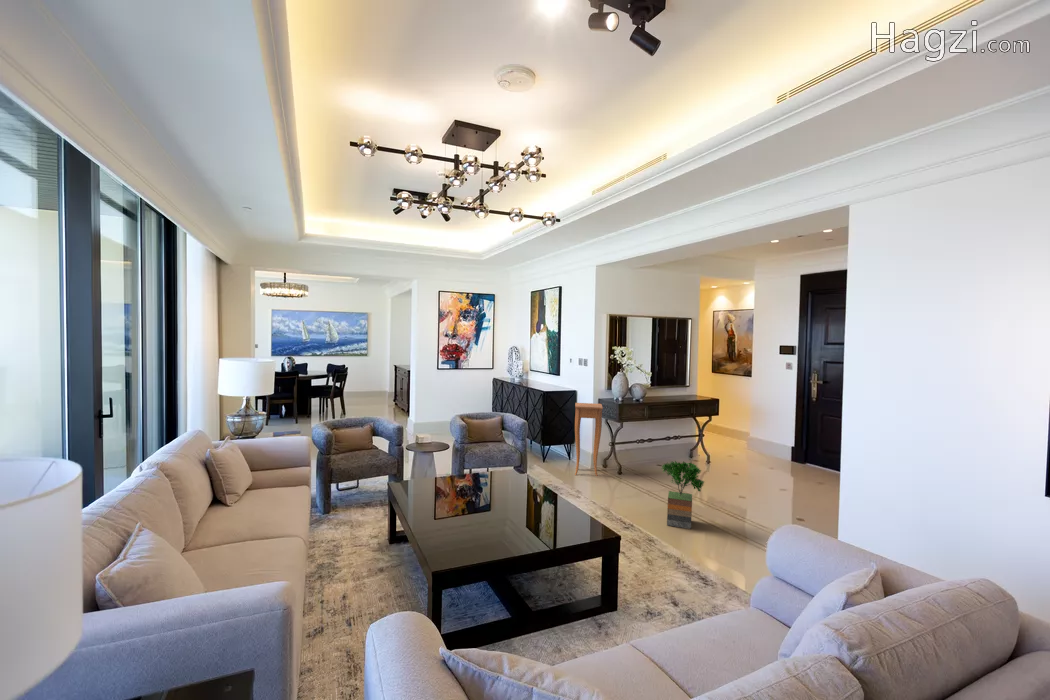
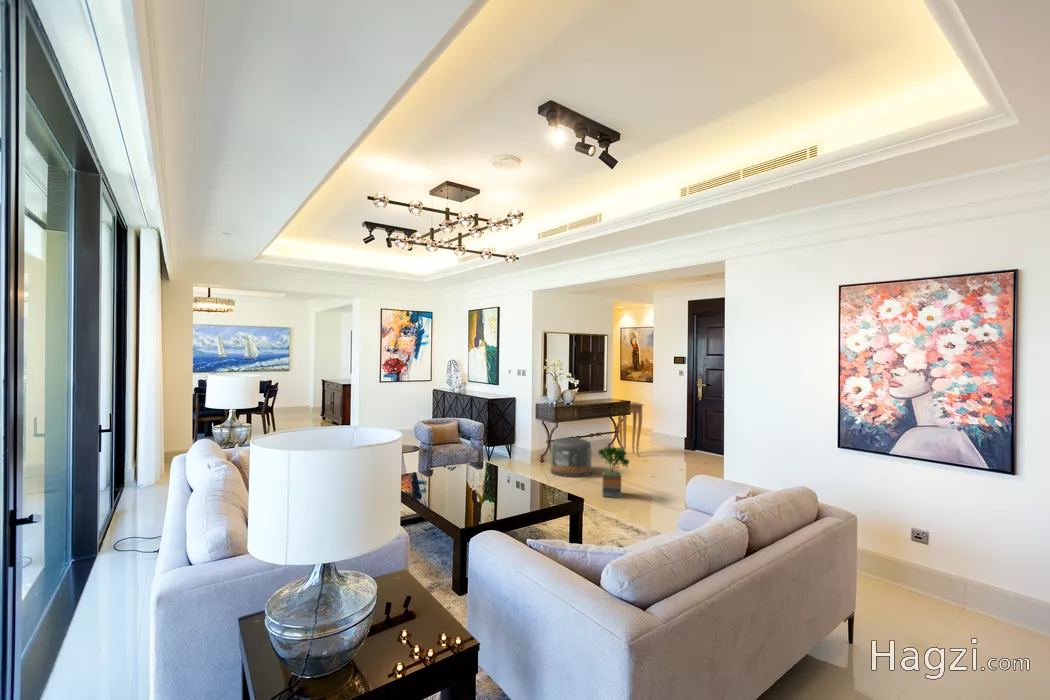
side table: present [575,403,603,476] -> present [618,402,643,456]
pouf: none [610,442,661,492] -> present [550,438,592,477]

